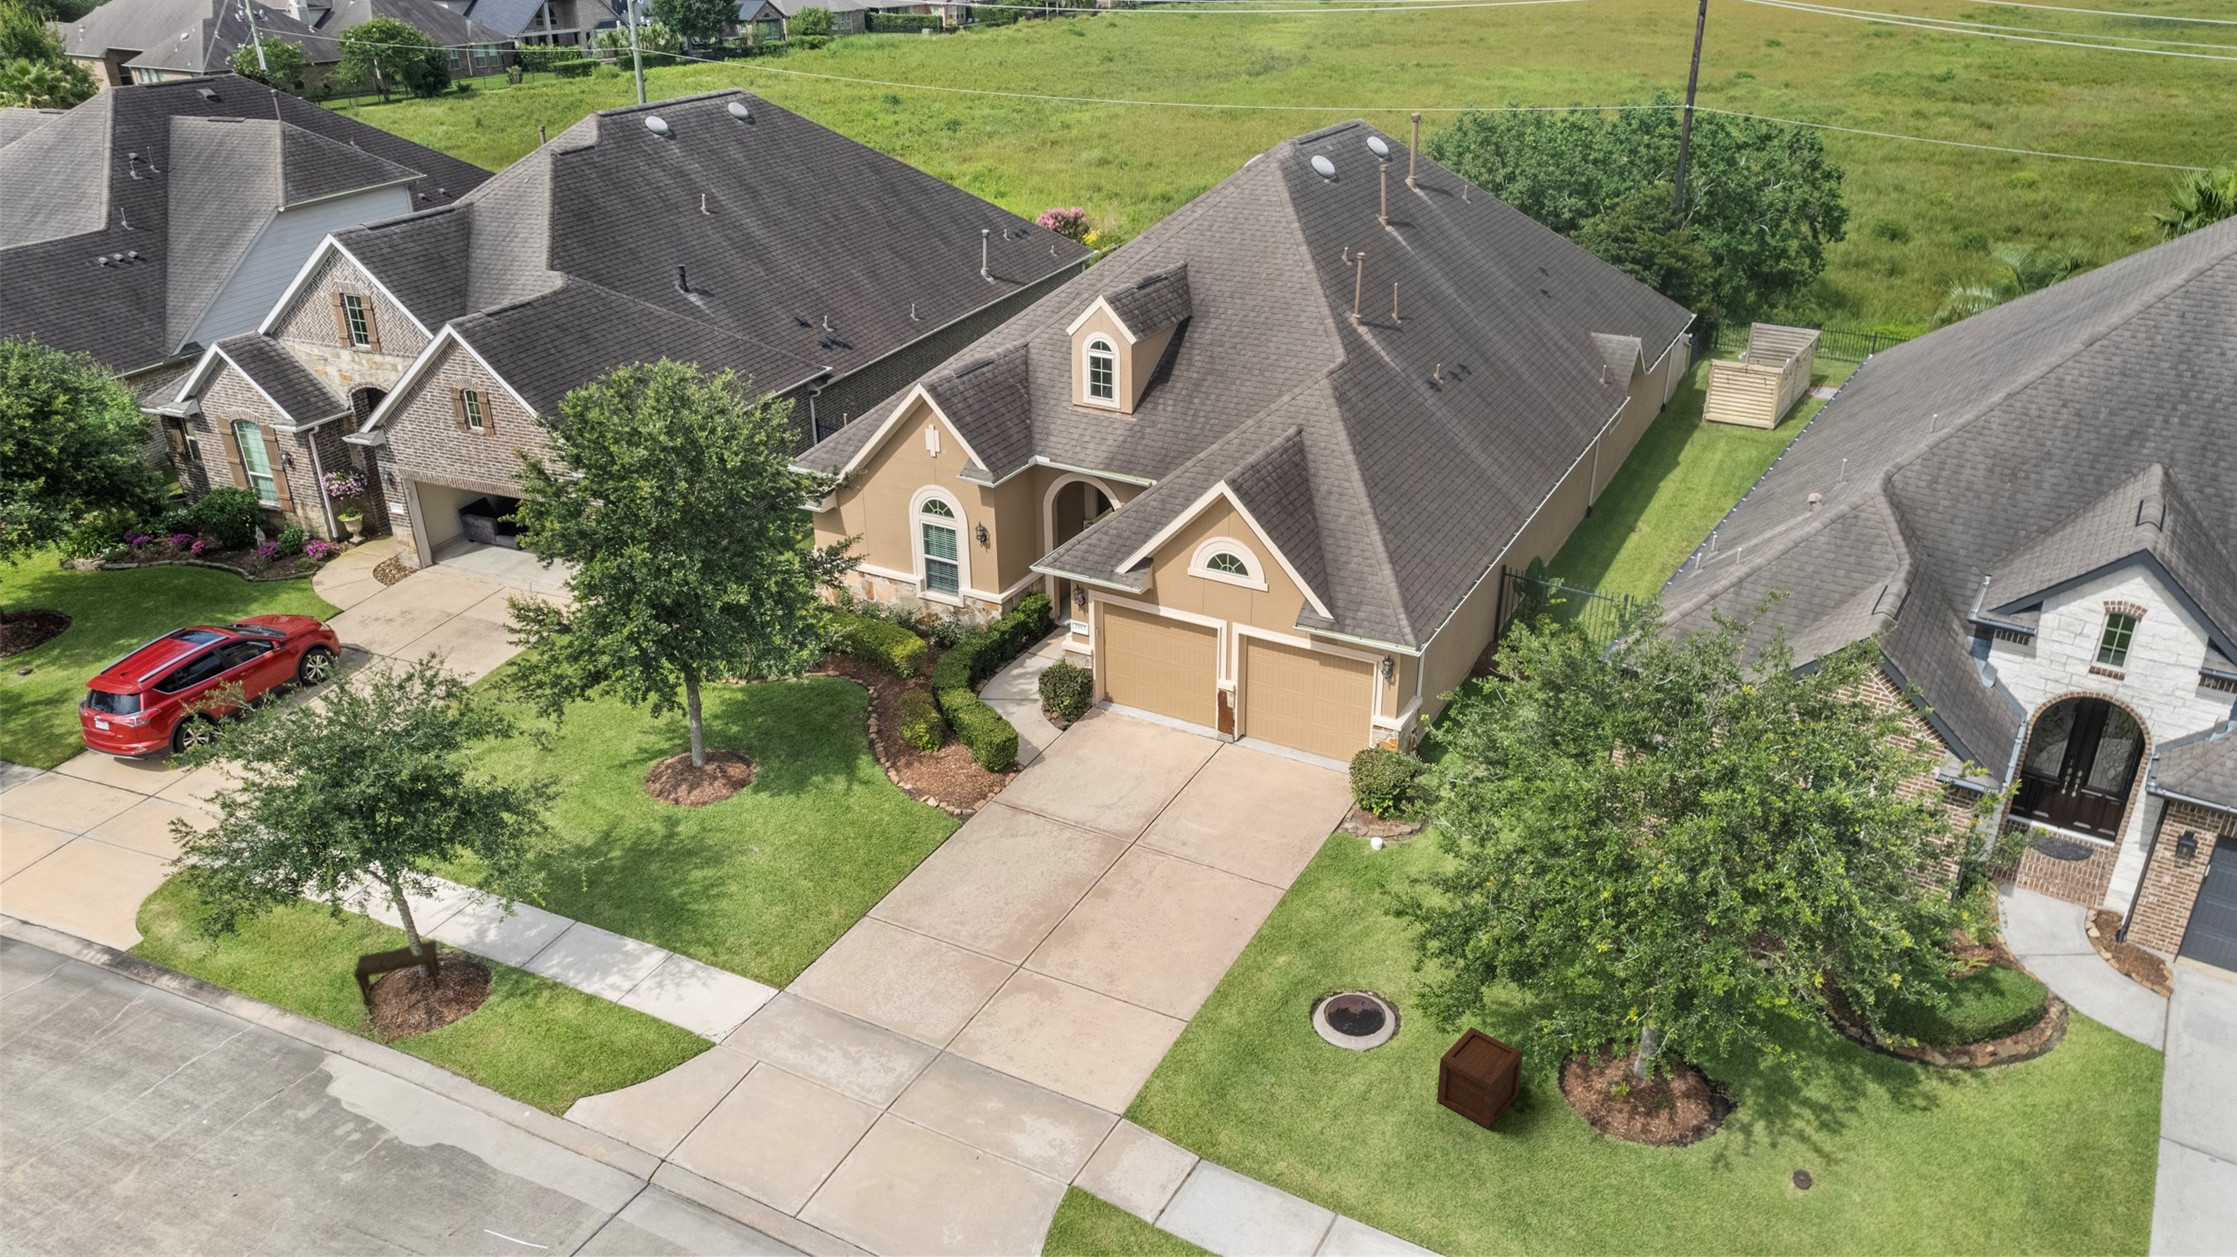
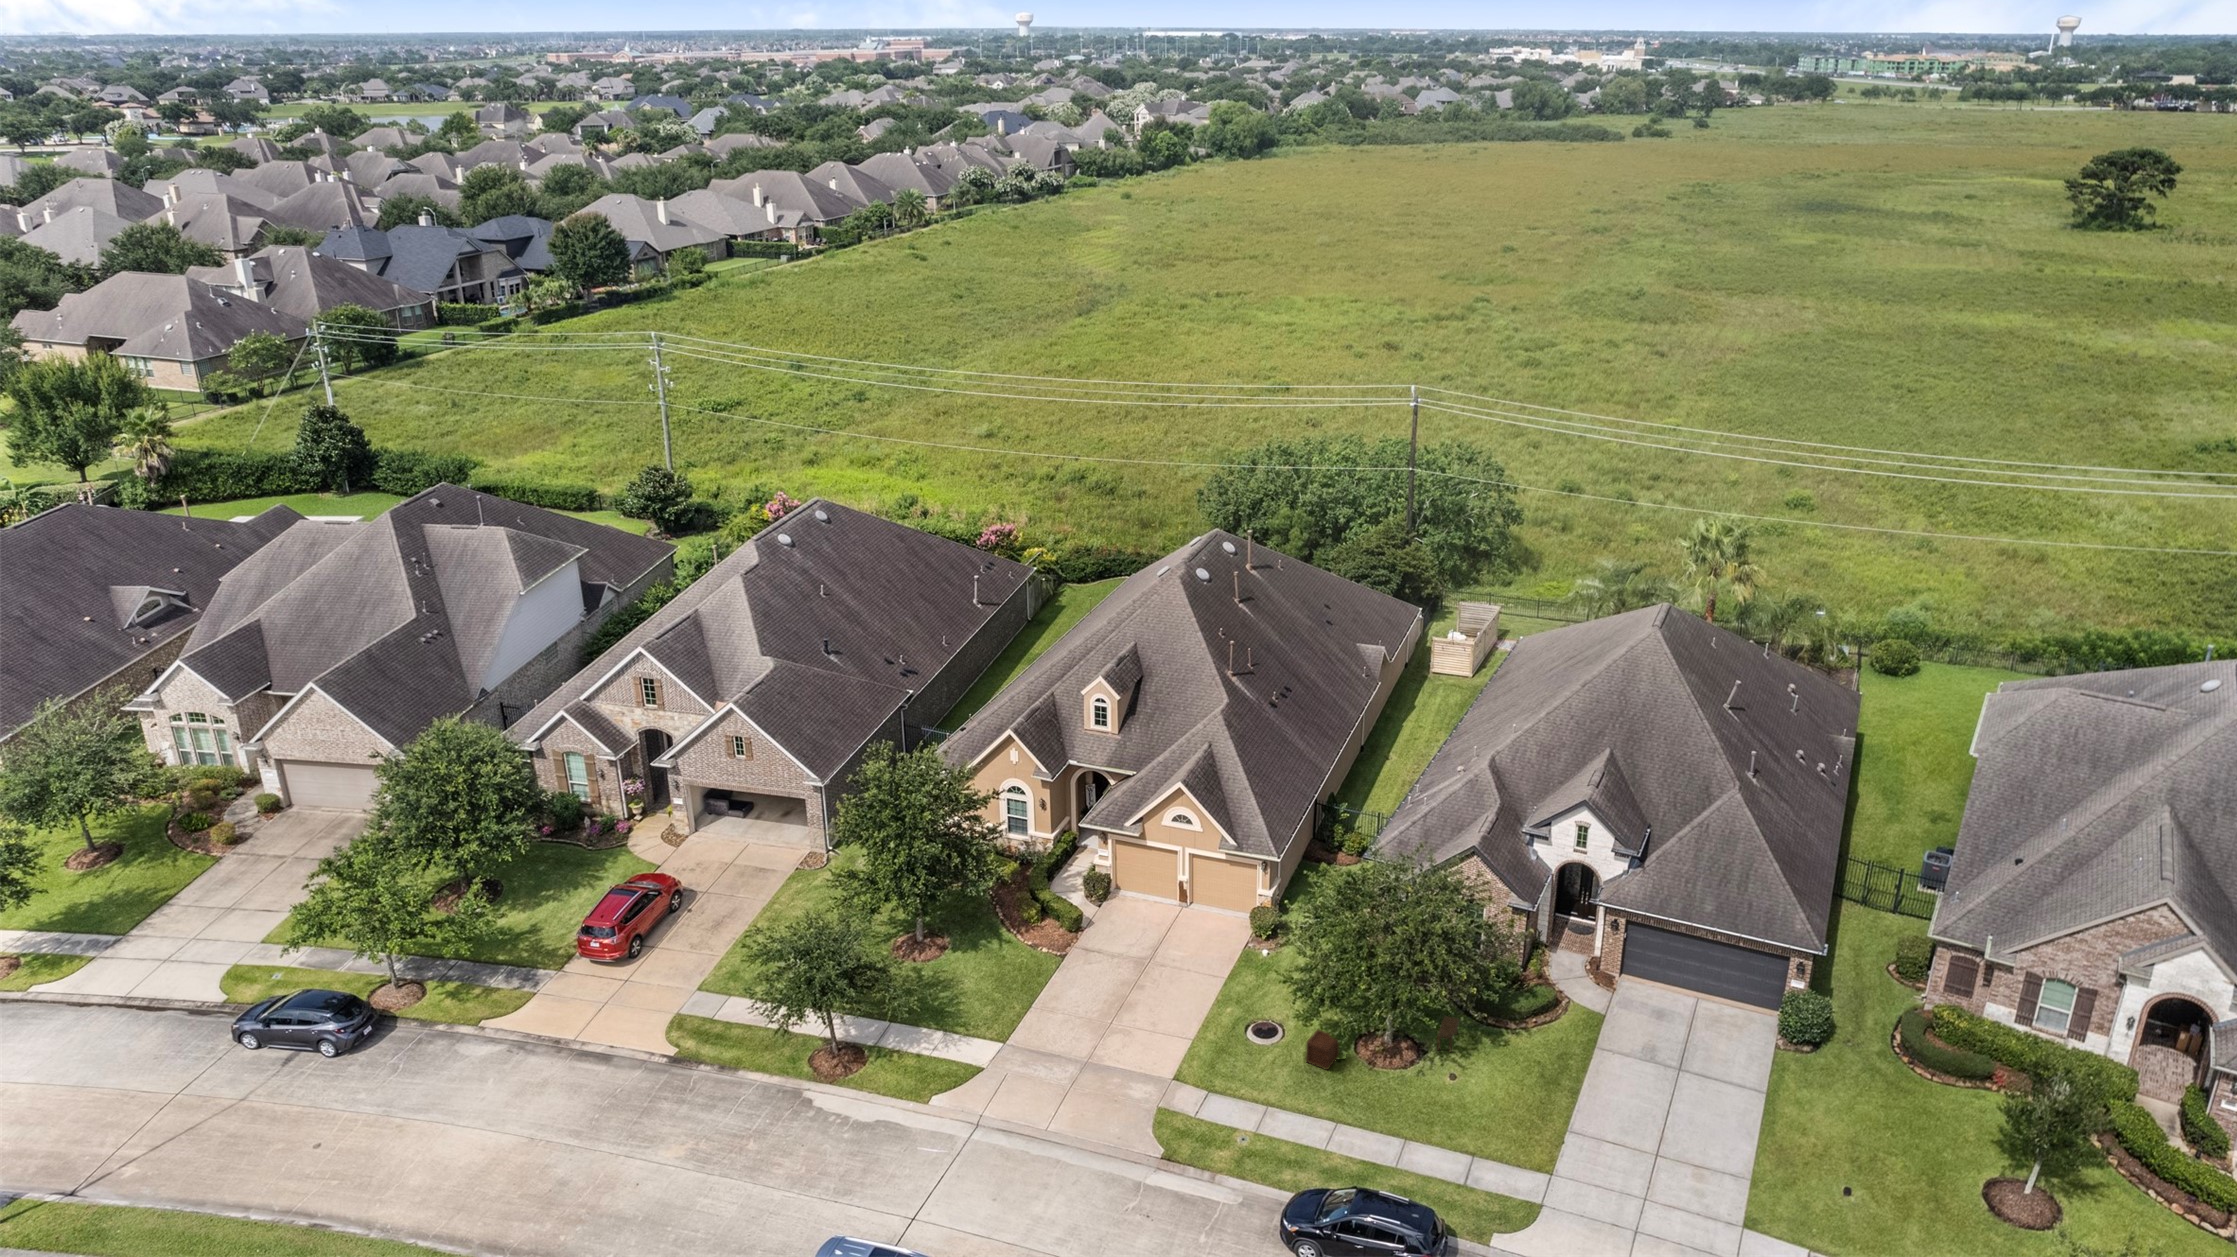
bench: present [354,941,441,1005] -> present [1437,1016,1459,1052]

